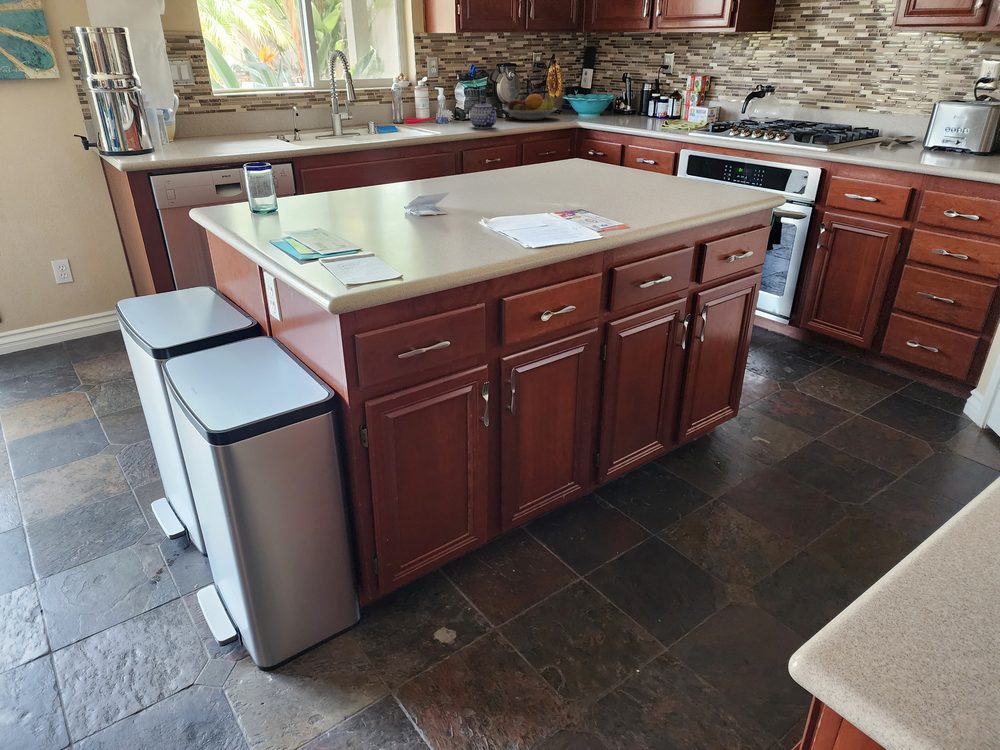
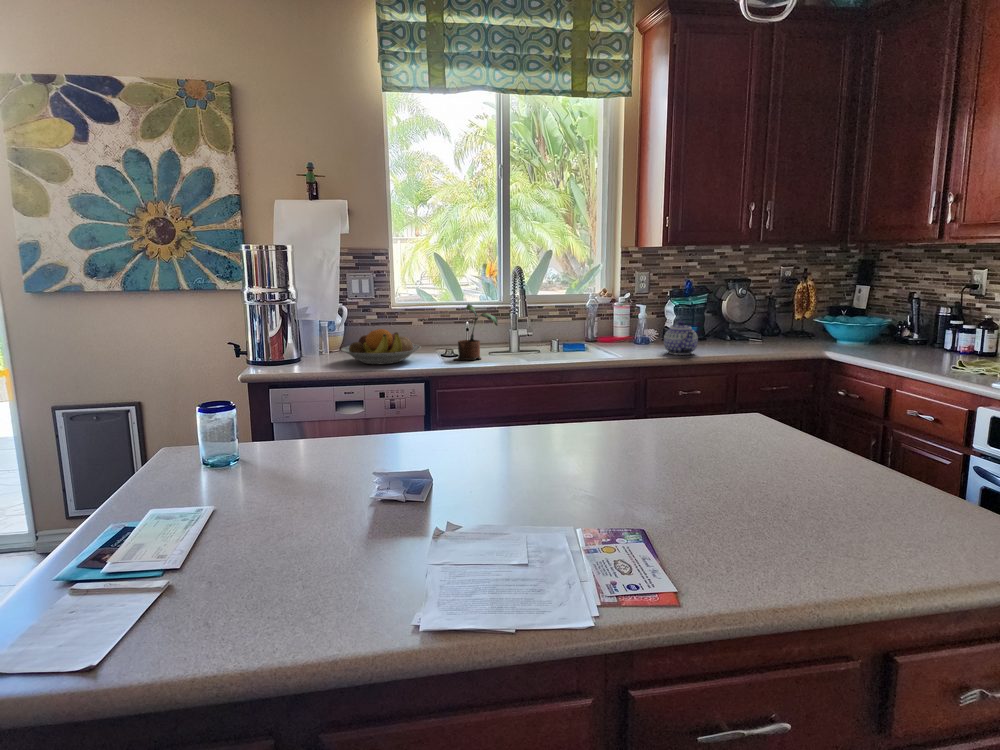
potted plant: none [308,88,346,142] -> present [454,304,498,360]
fruit bowl: present [503,94,557,120] -> present [341,329,421,364]

